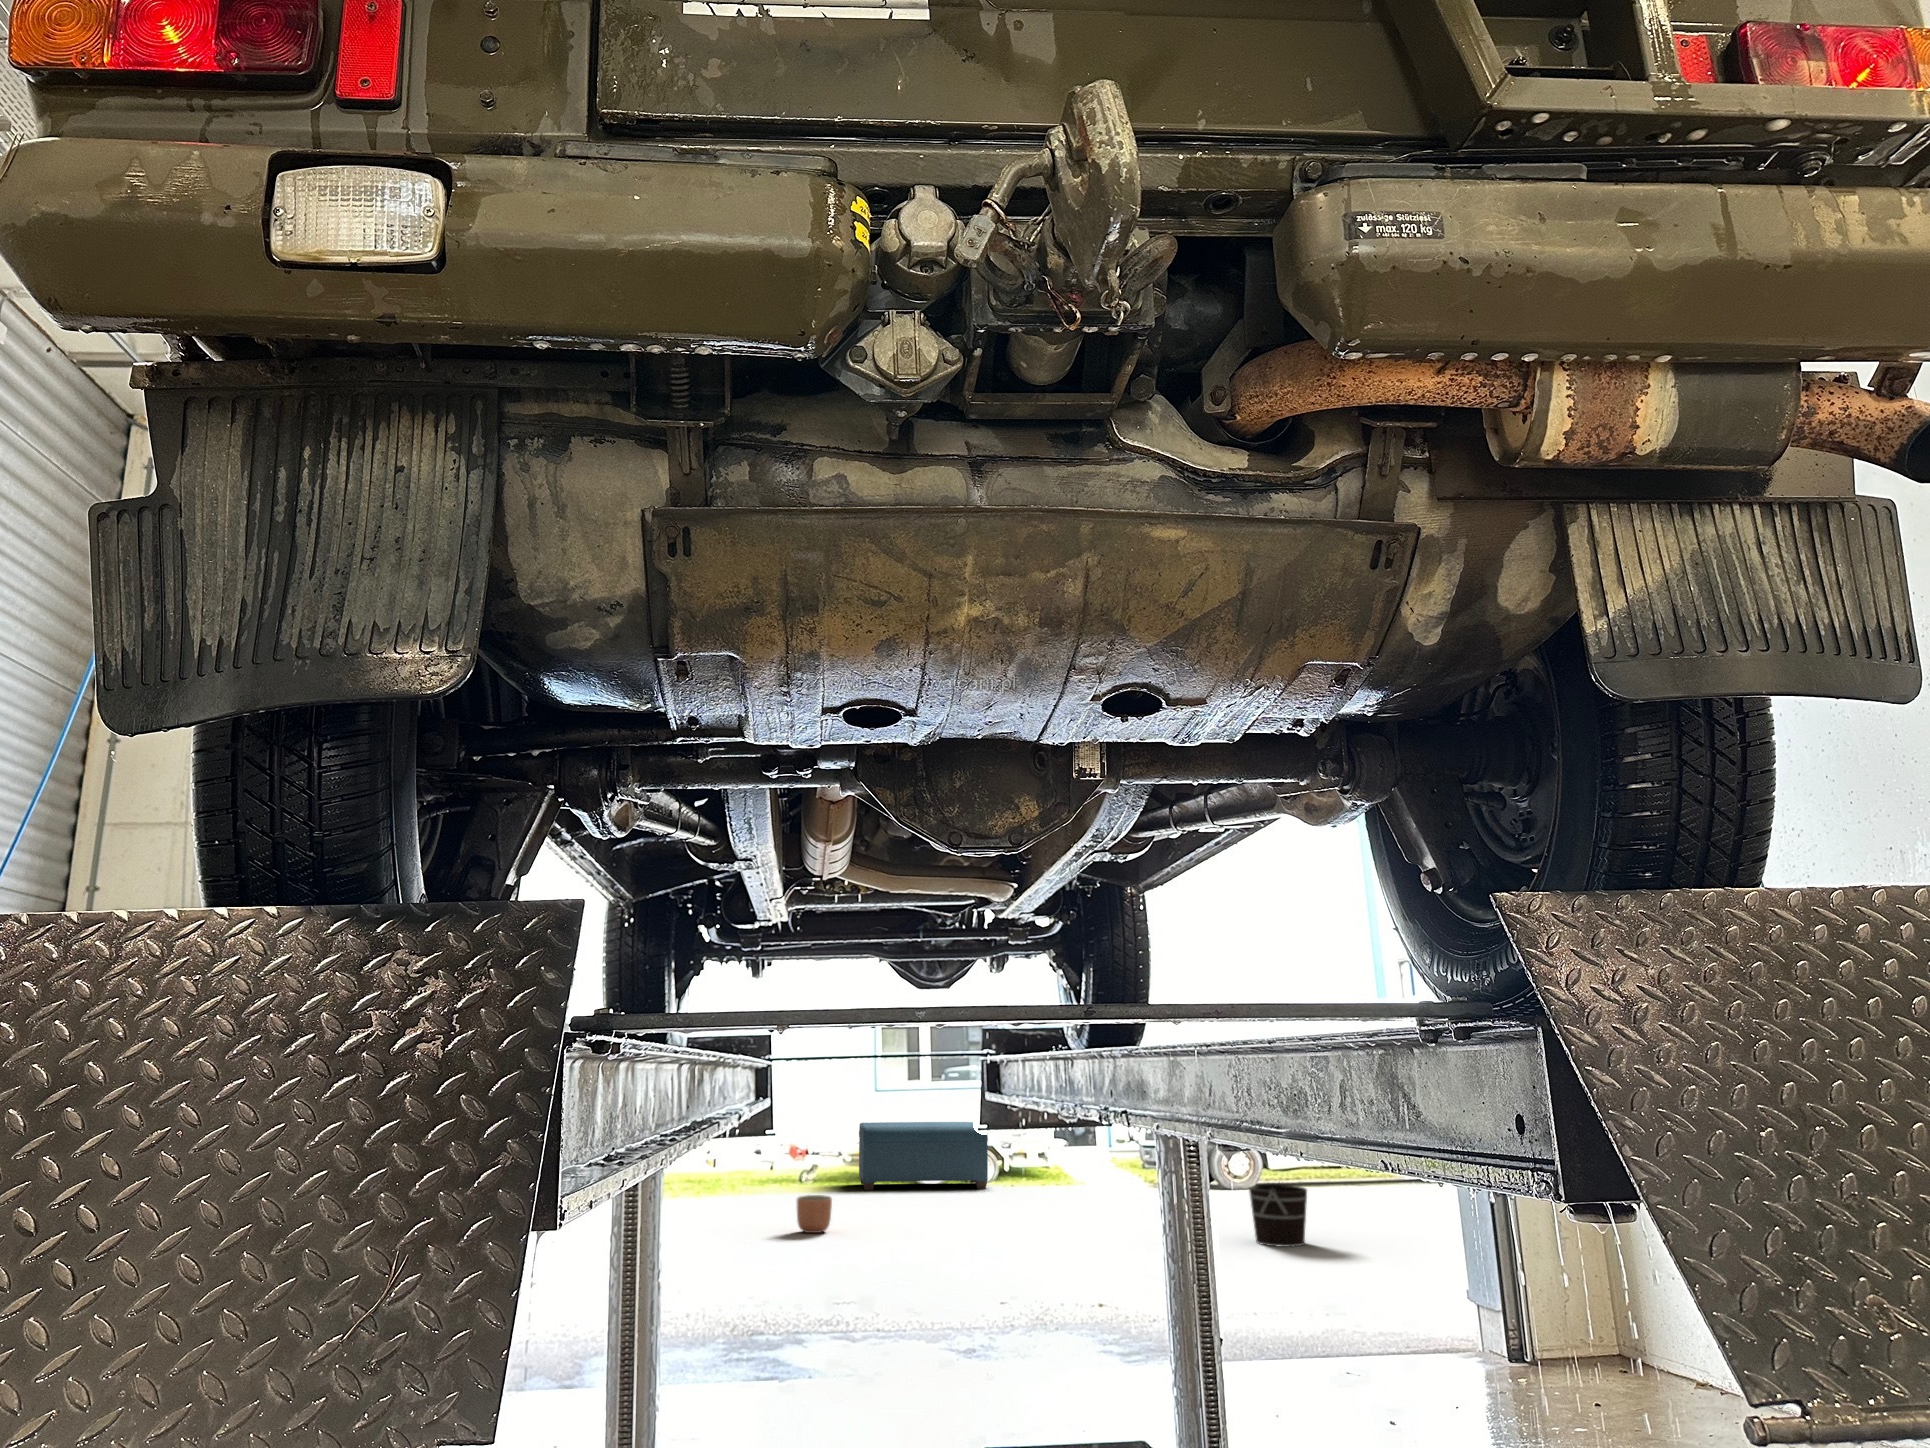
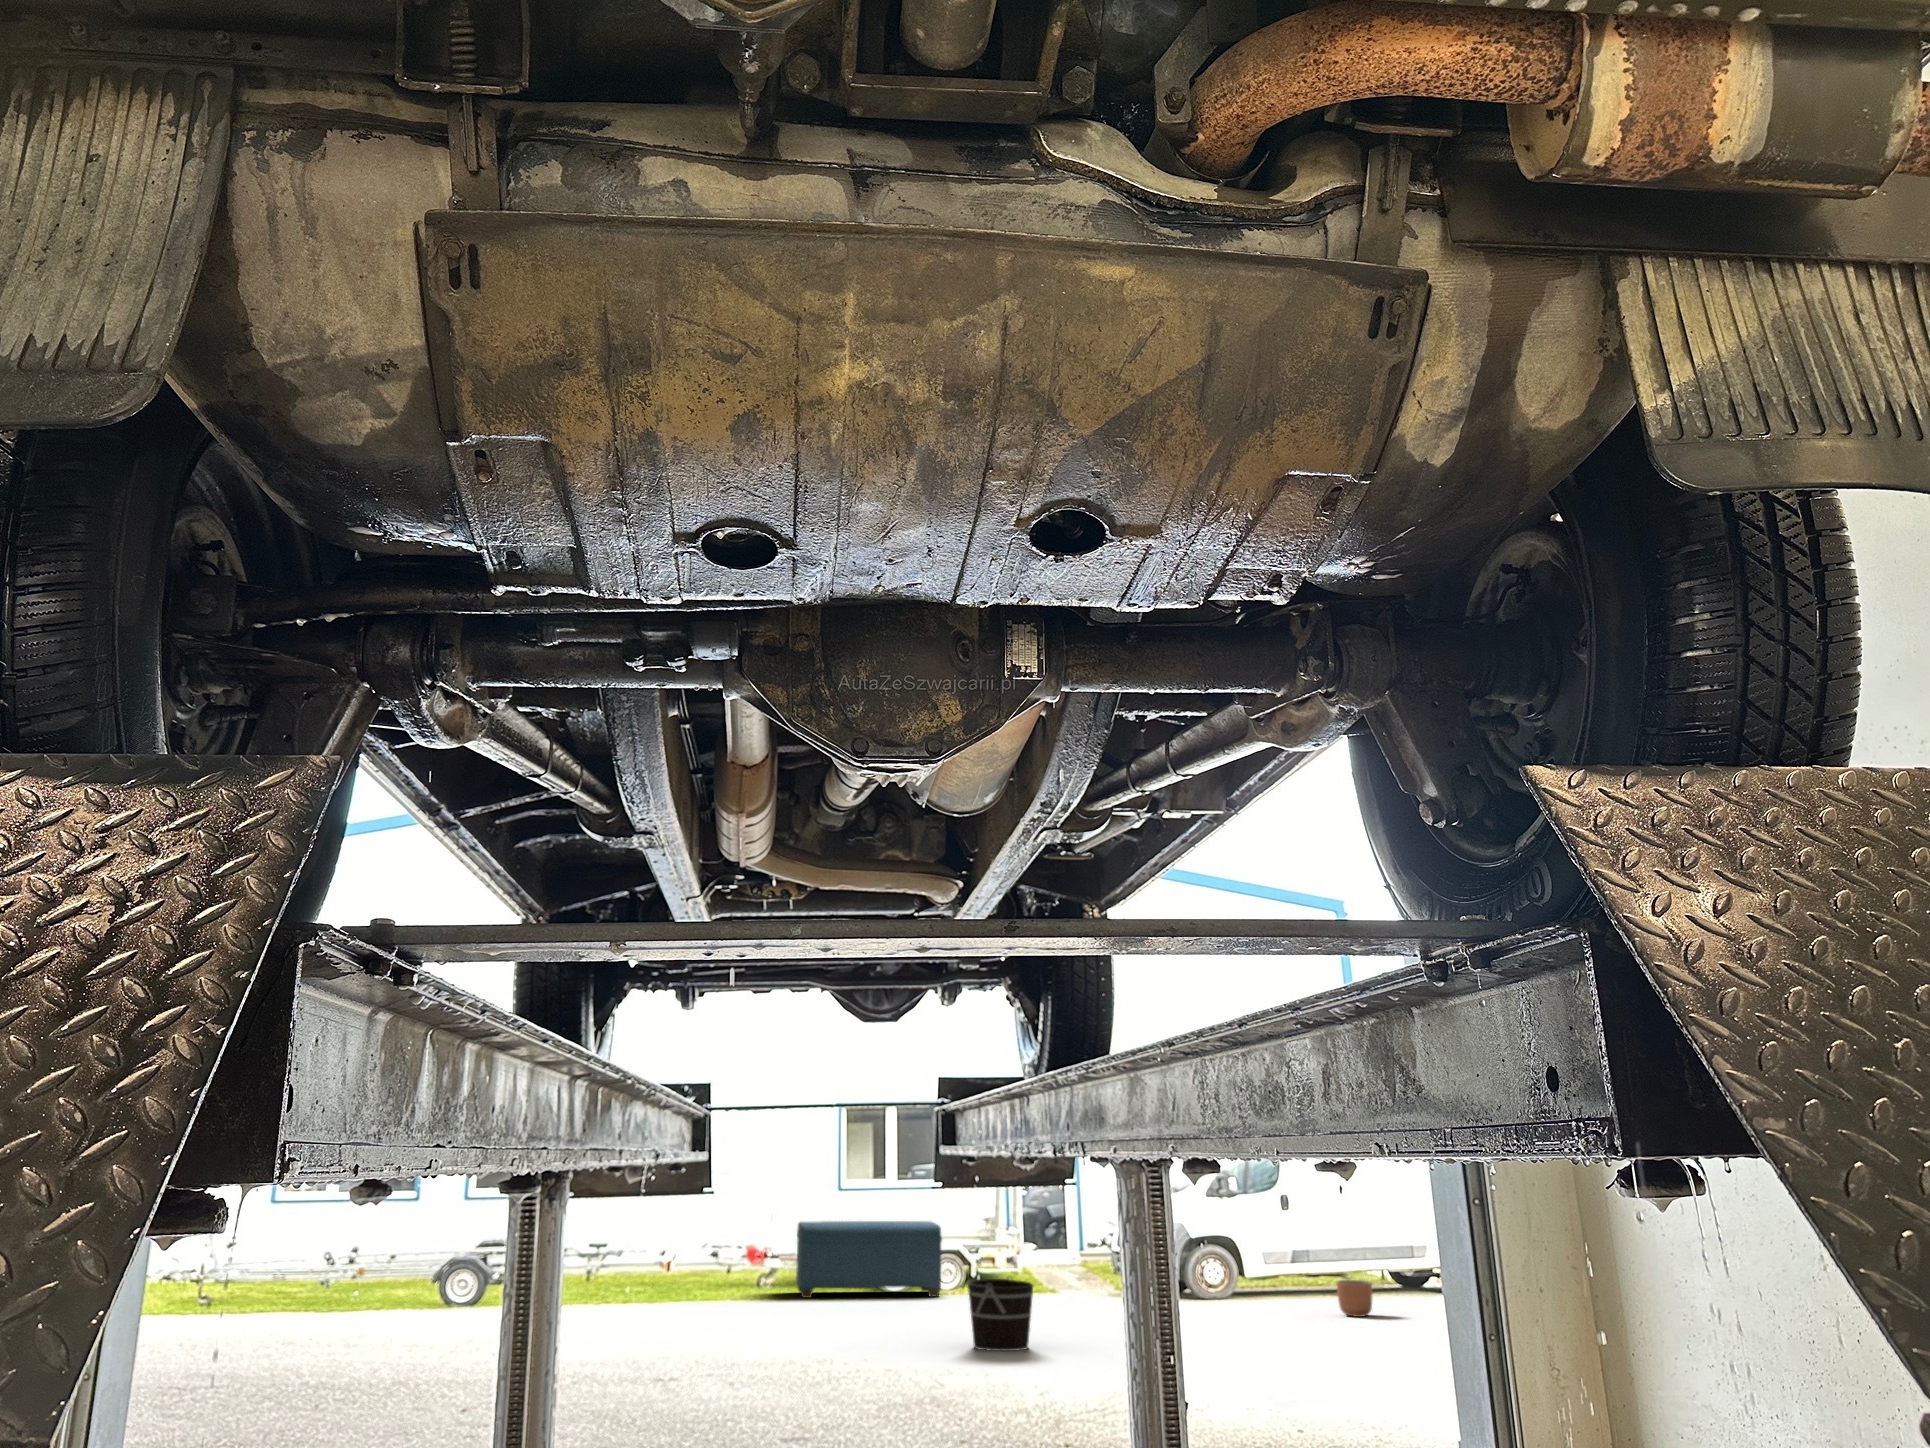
bucket: present [1249,1183,1307,1247] -> present [968,1278,1033,1351]
planter: present [797,1195,832,1233] -> present [1337,1280,1372,1317]

